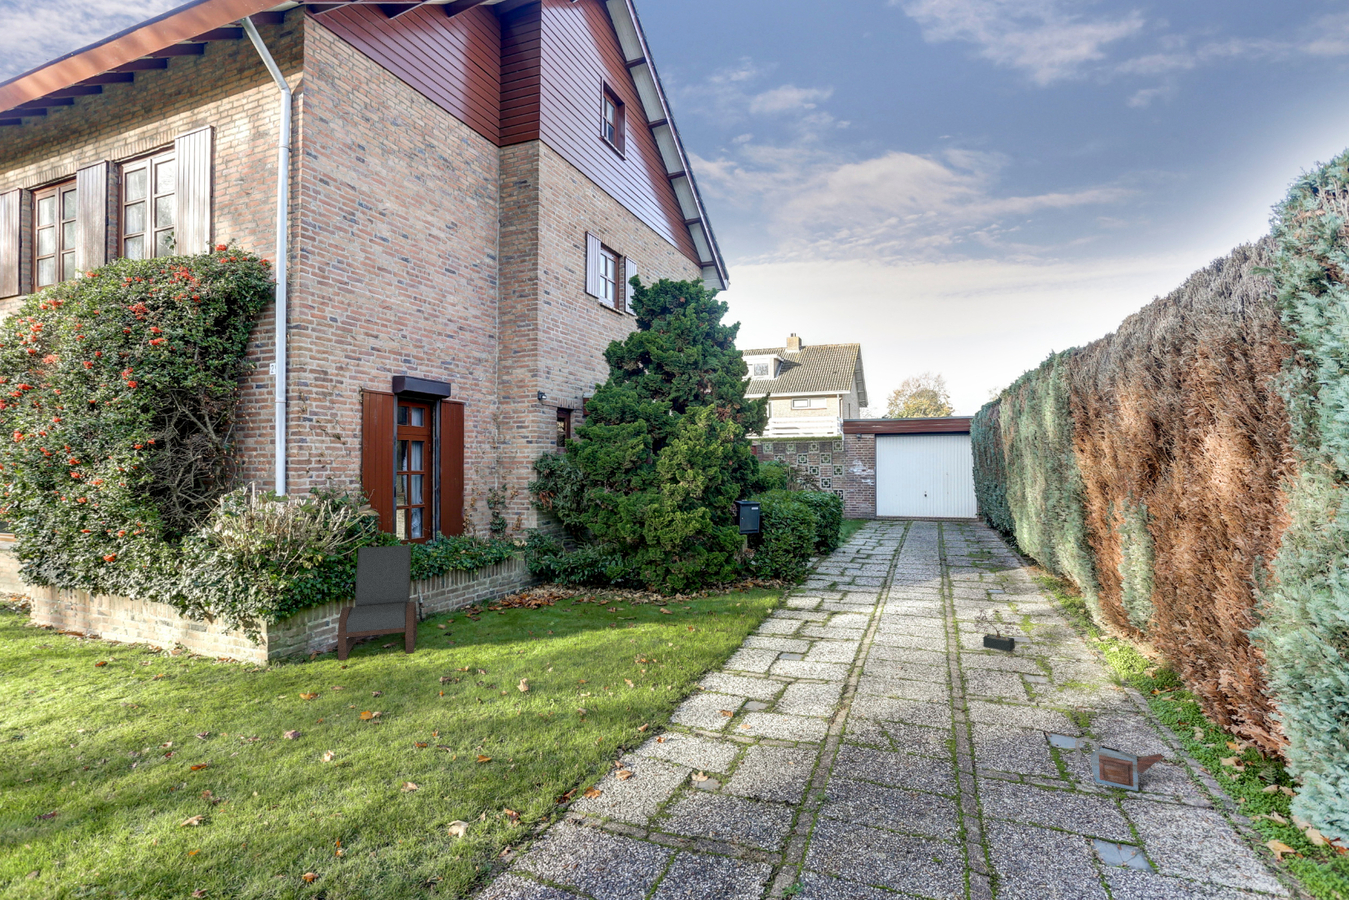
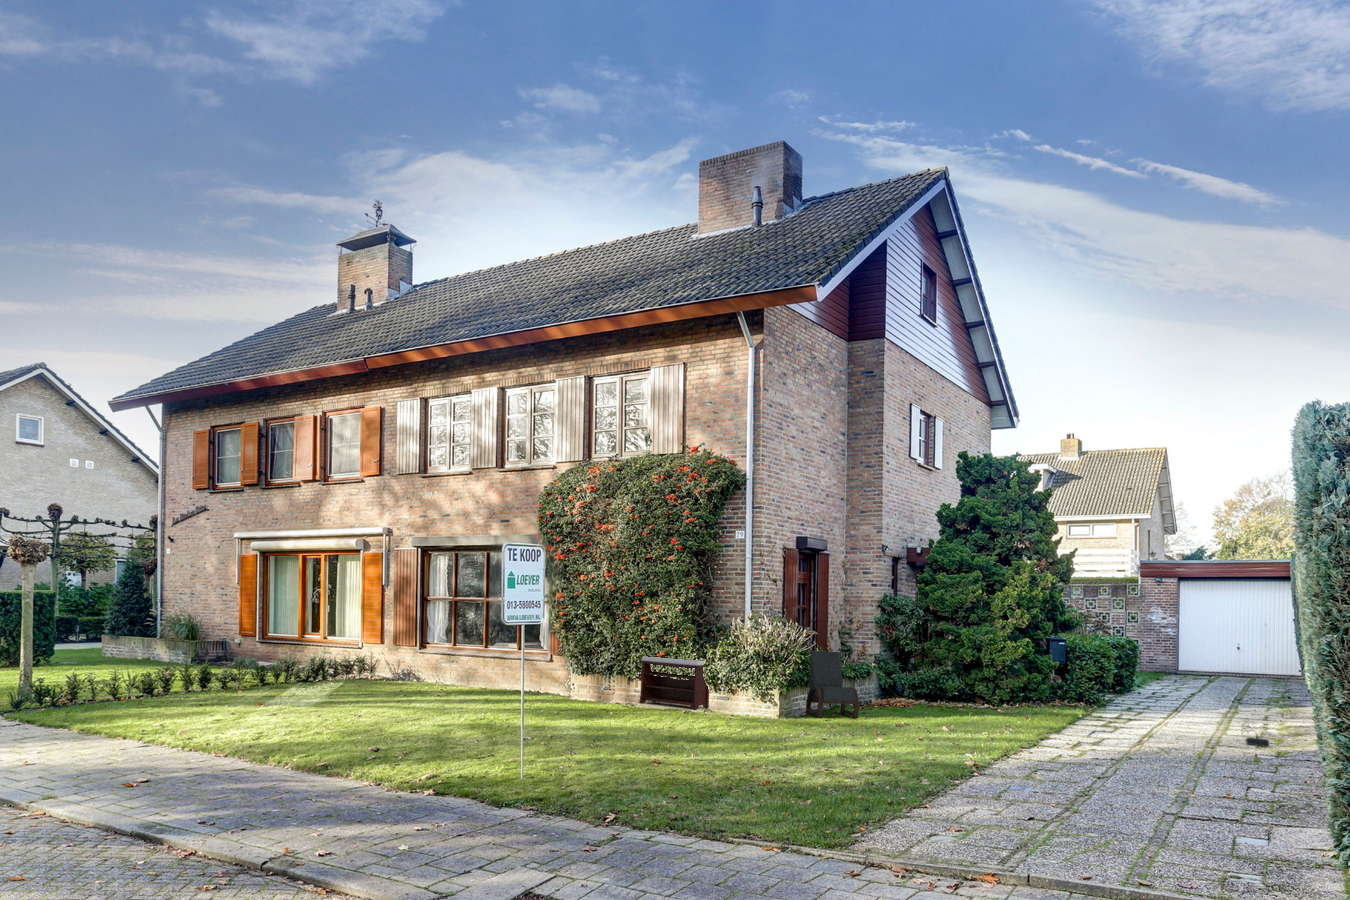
bench: none [66,571,184,664] -> present [640,656,709,710]
watering can: present [1075,737,1165,791] -> none [1264,753,1303,776]

